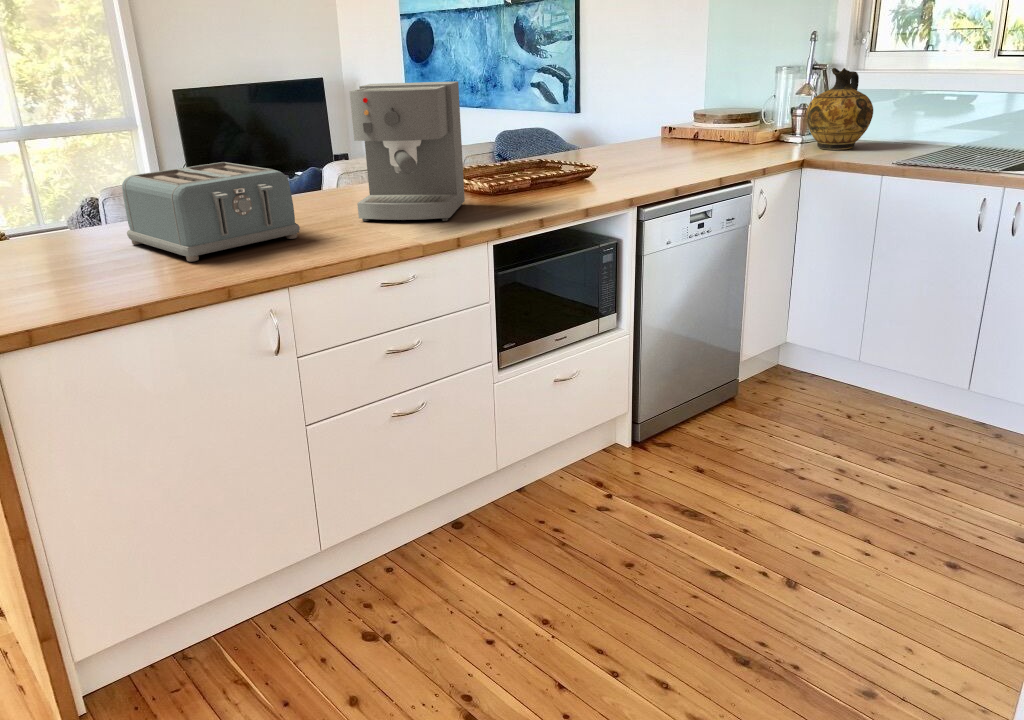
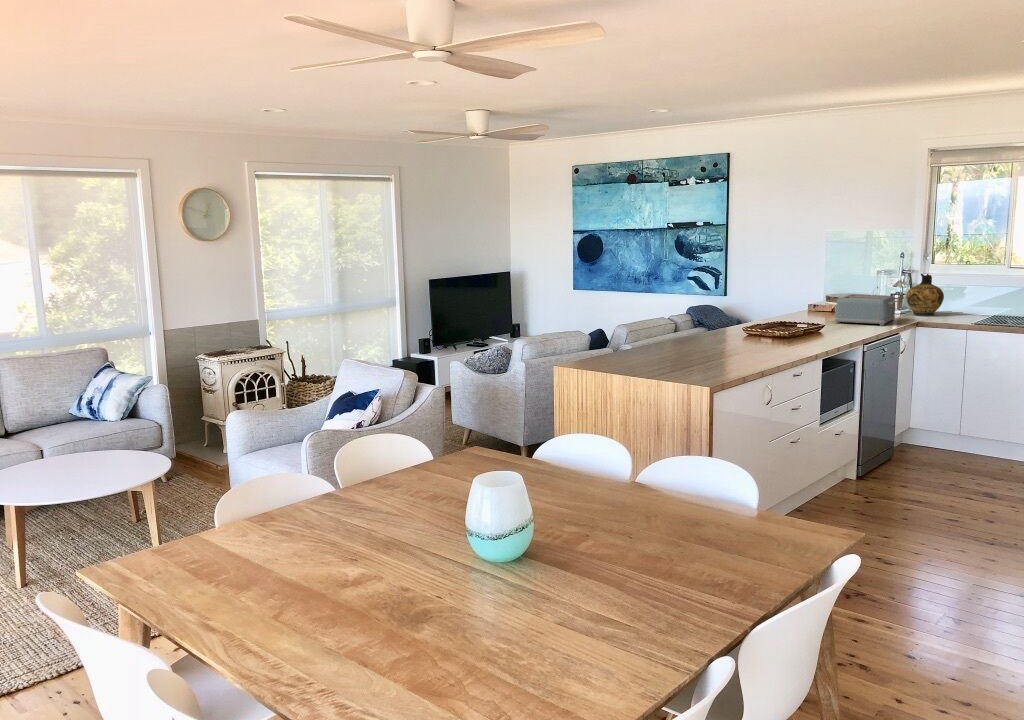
coffee maker: present [349,81,465,221] -> none [743,286,798,352]
toaster: present [122,162,300,262] -> present [835,294,898,326]

